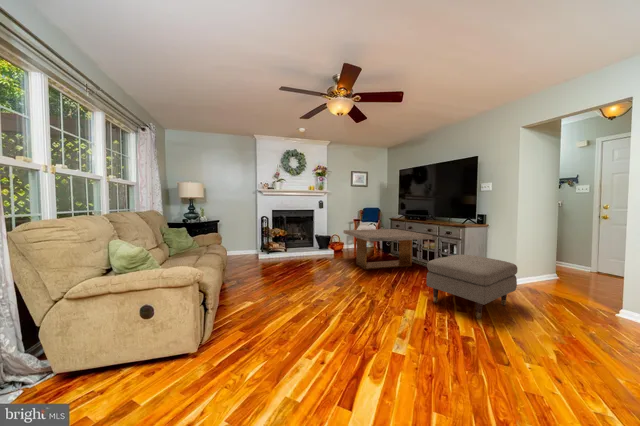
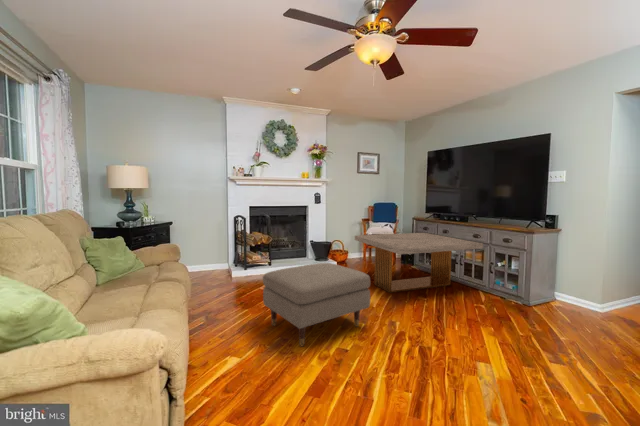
ottoman: present [426,254,517,319] -> present [263,263,370,346]

